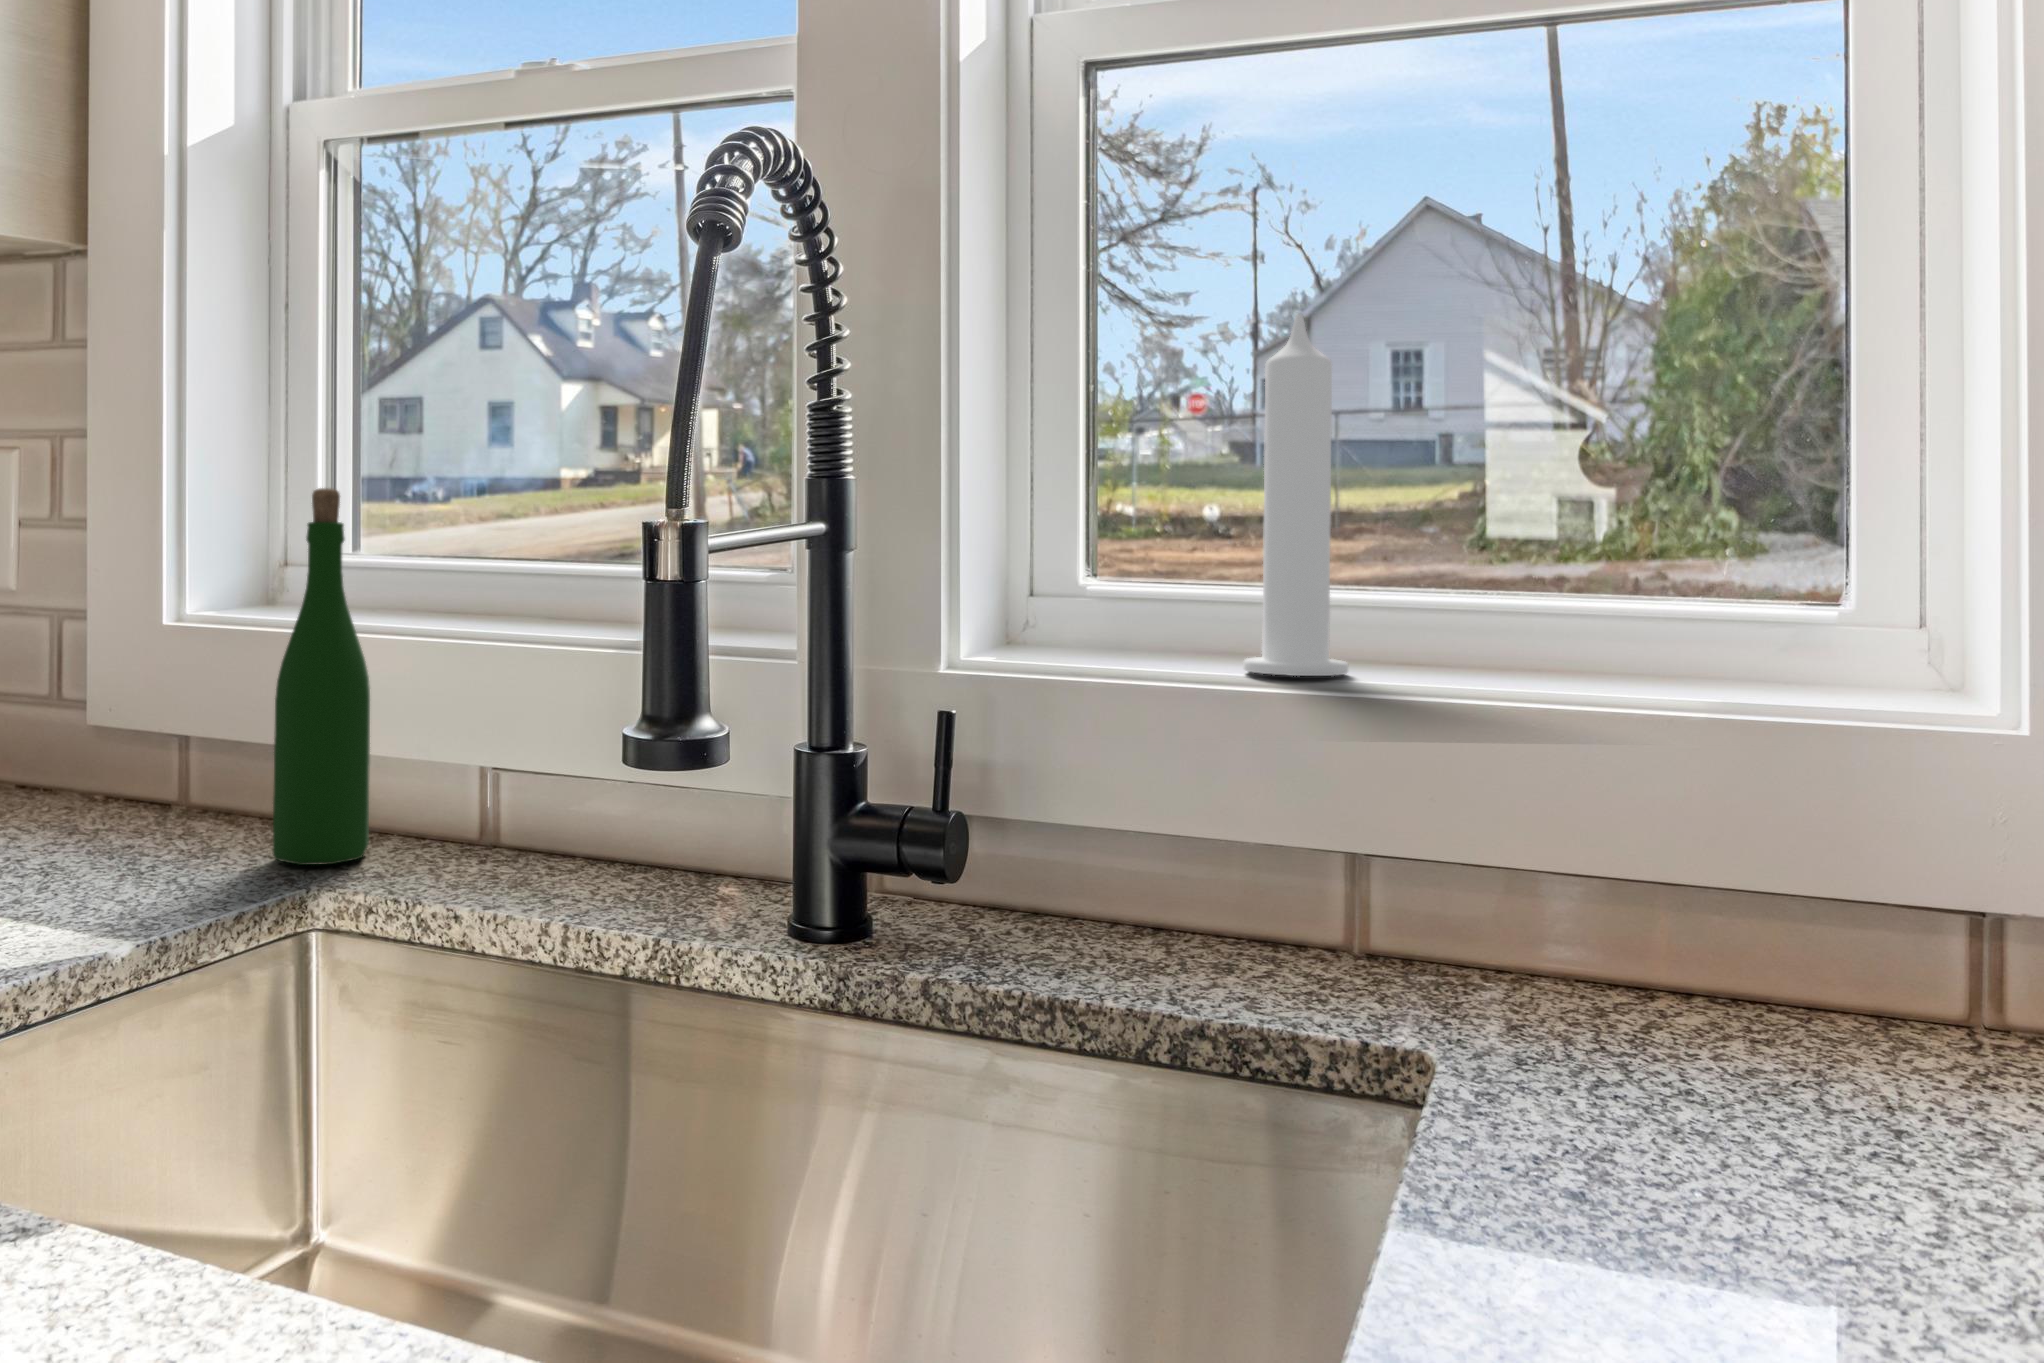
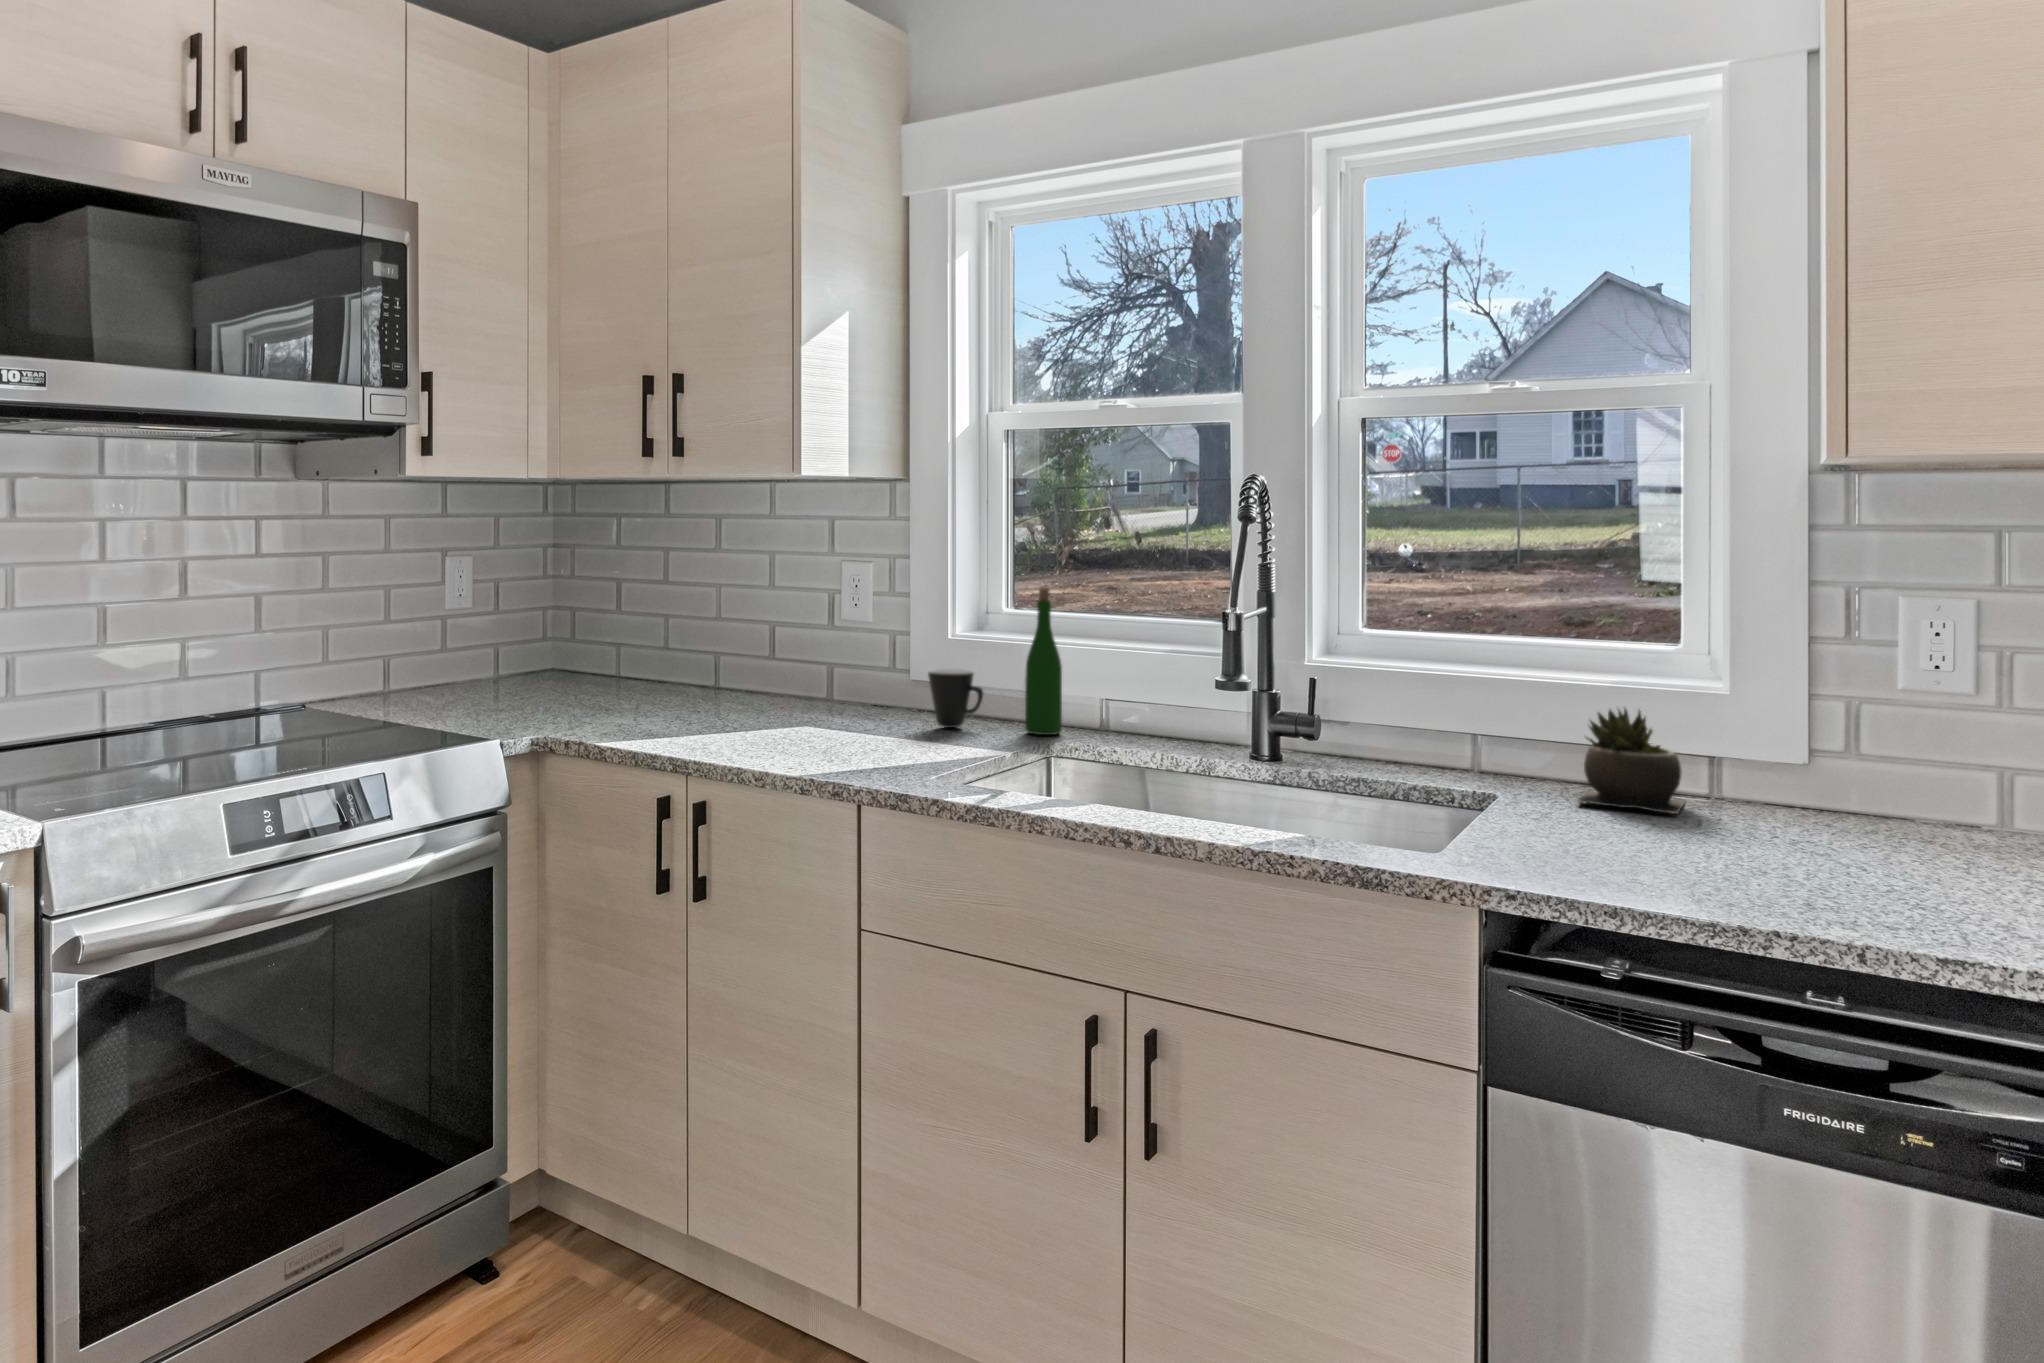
candle: present [1243,314,1348,676] -> none [1433,527,1476,667]
mug: none [36,698,181,849] -> present [928,669,983,728]
succulent plant: none [1654,785,1987,1136] -> present [1577,709,1684,814]

